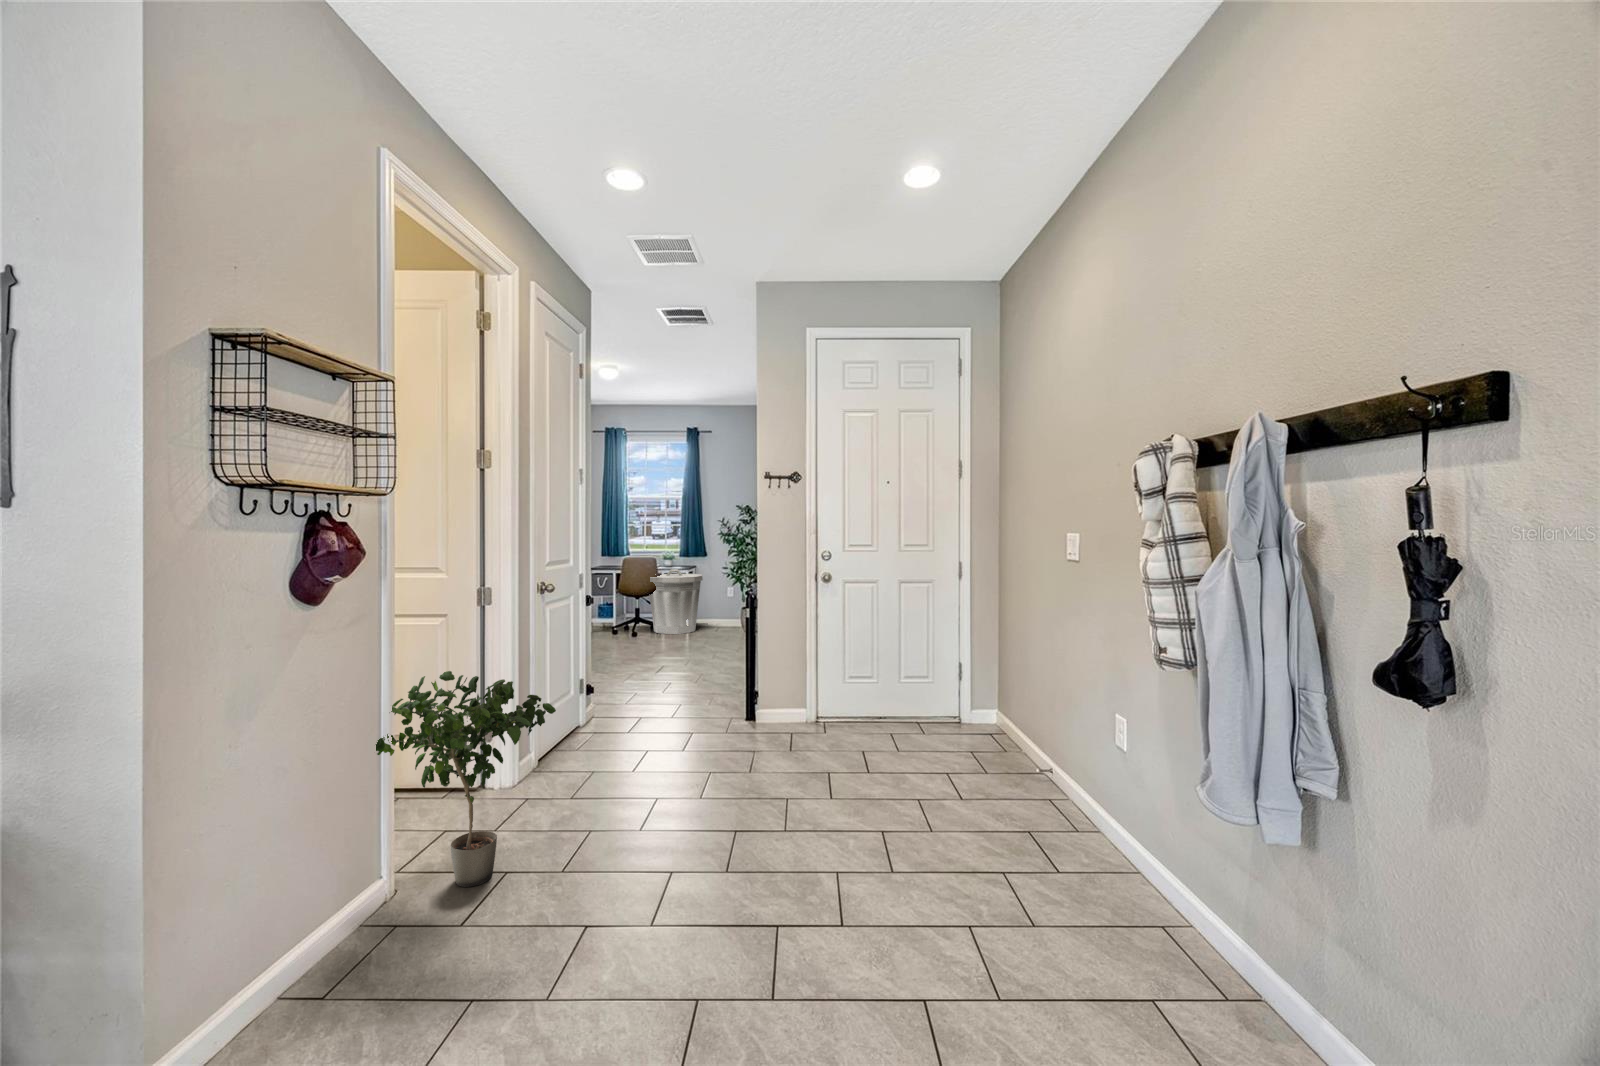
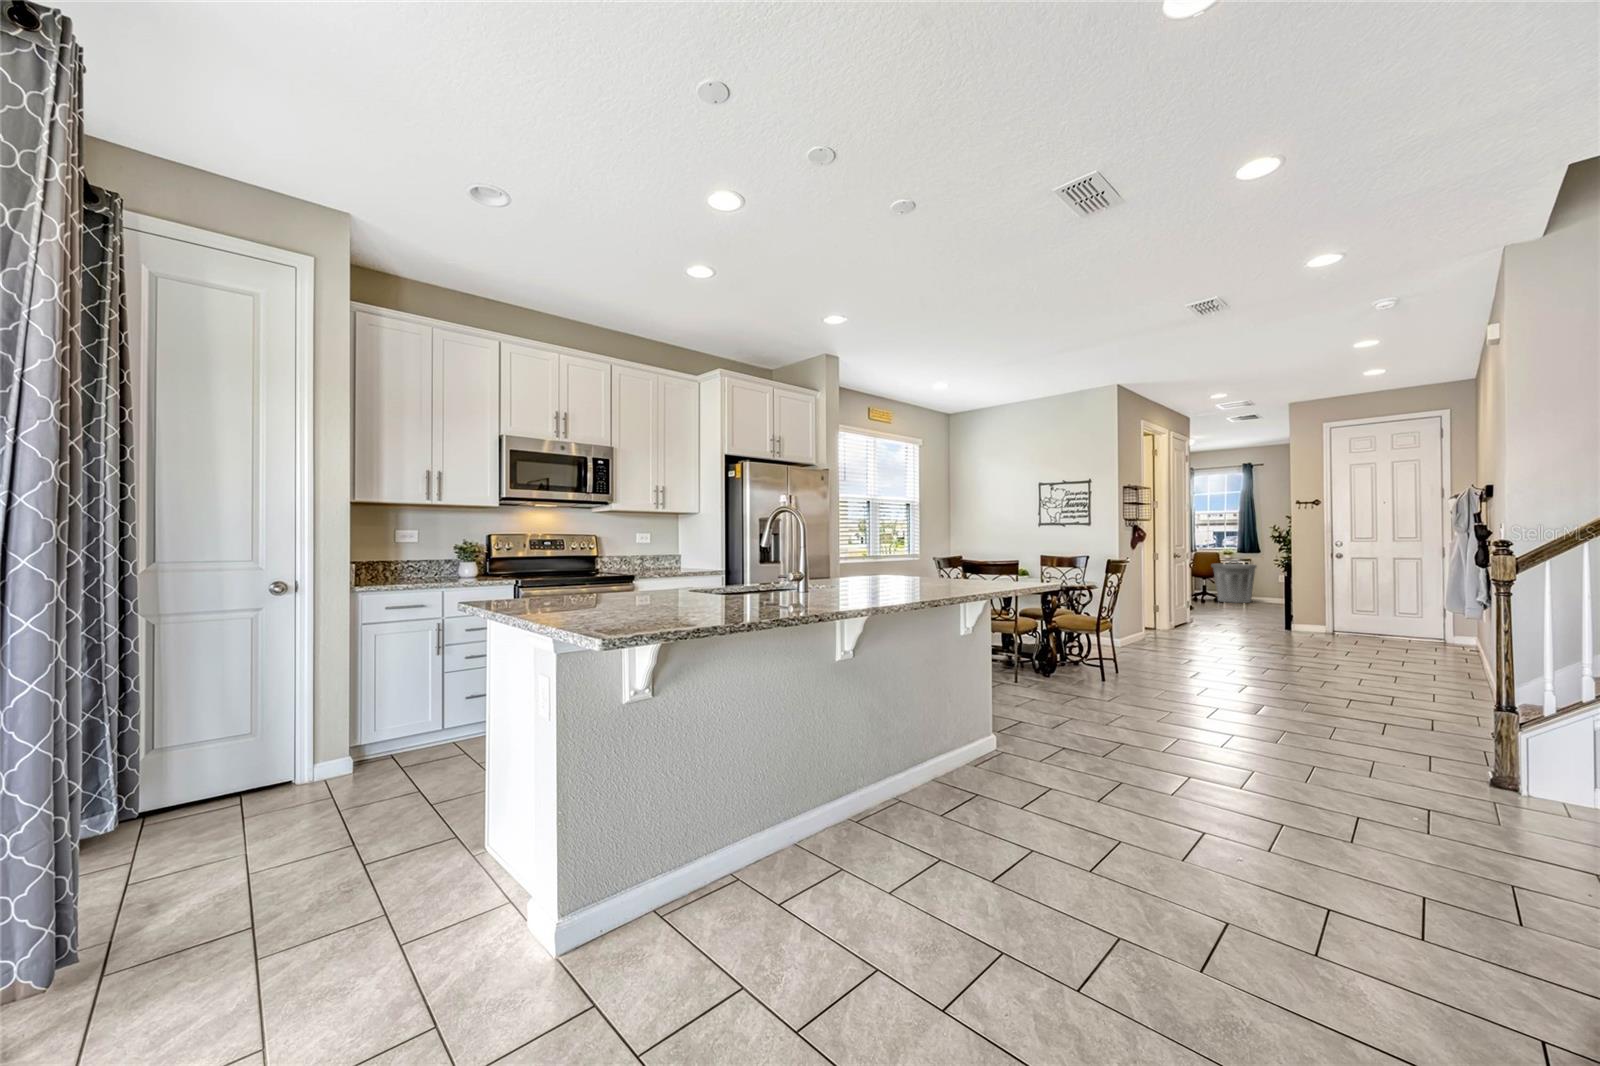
potted plant: present [376,671,556,887] -> none [1136,576,1196,644]

